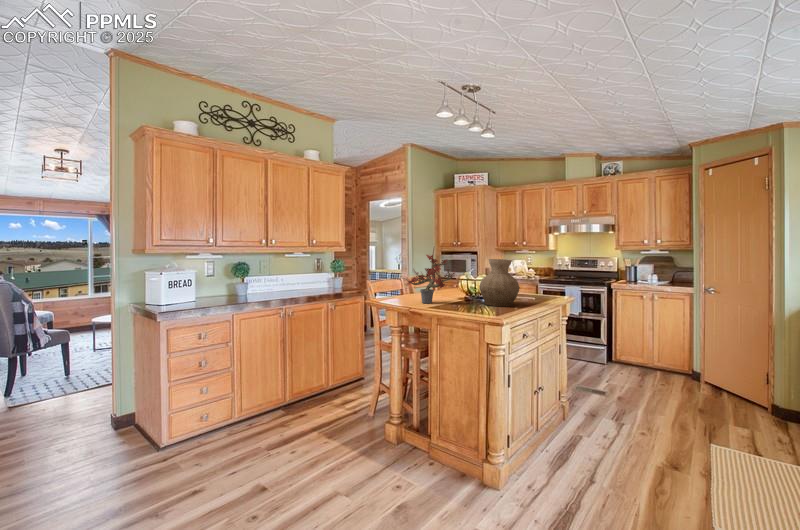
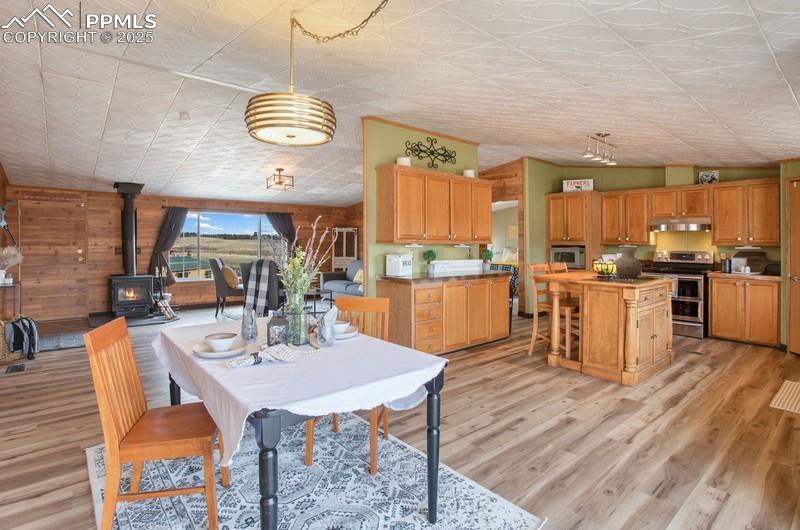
potted plant: present [404,248,455,304] -> none [557,238,598,277]

